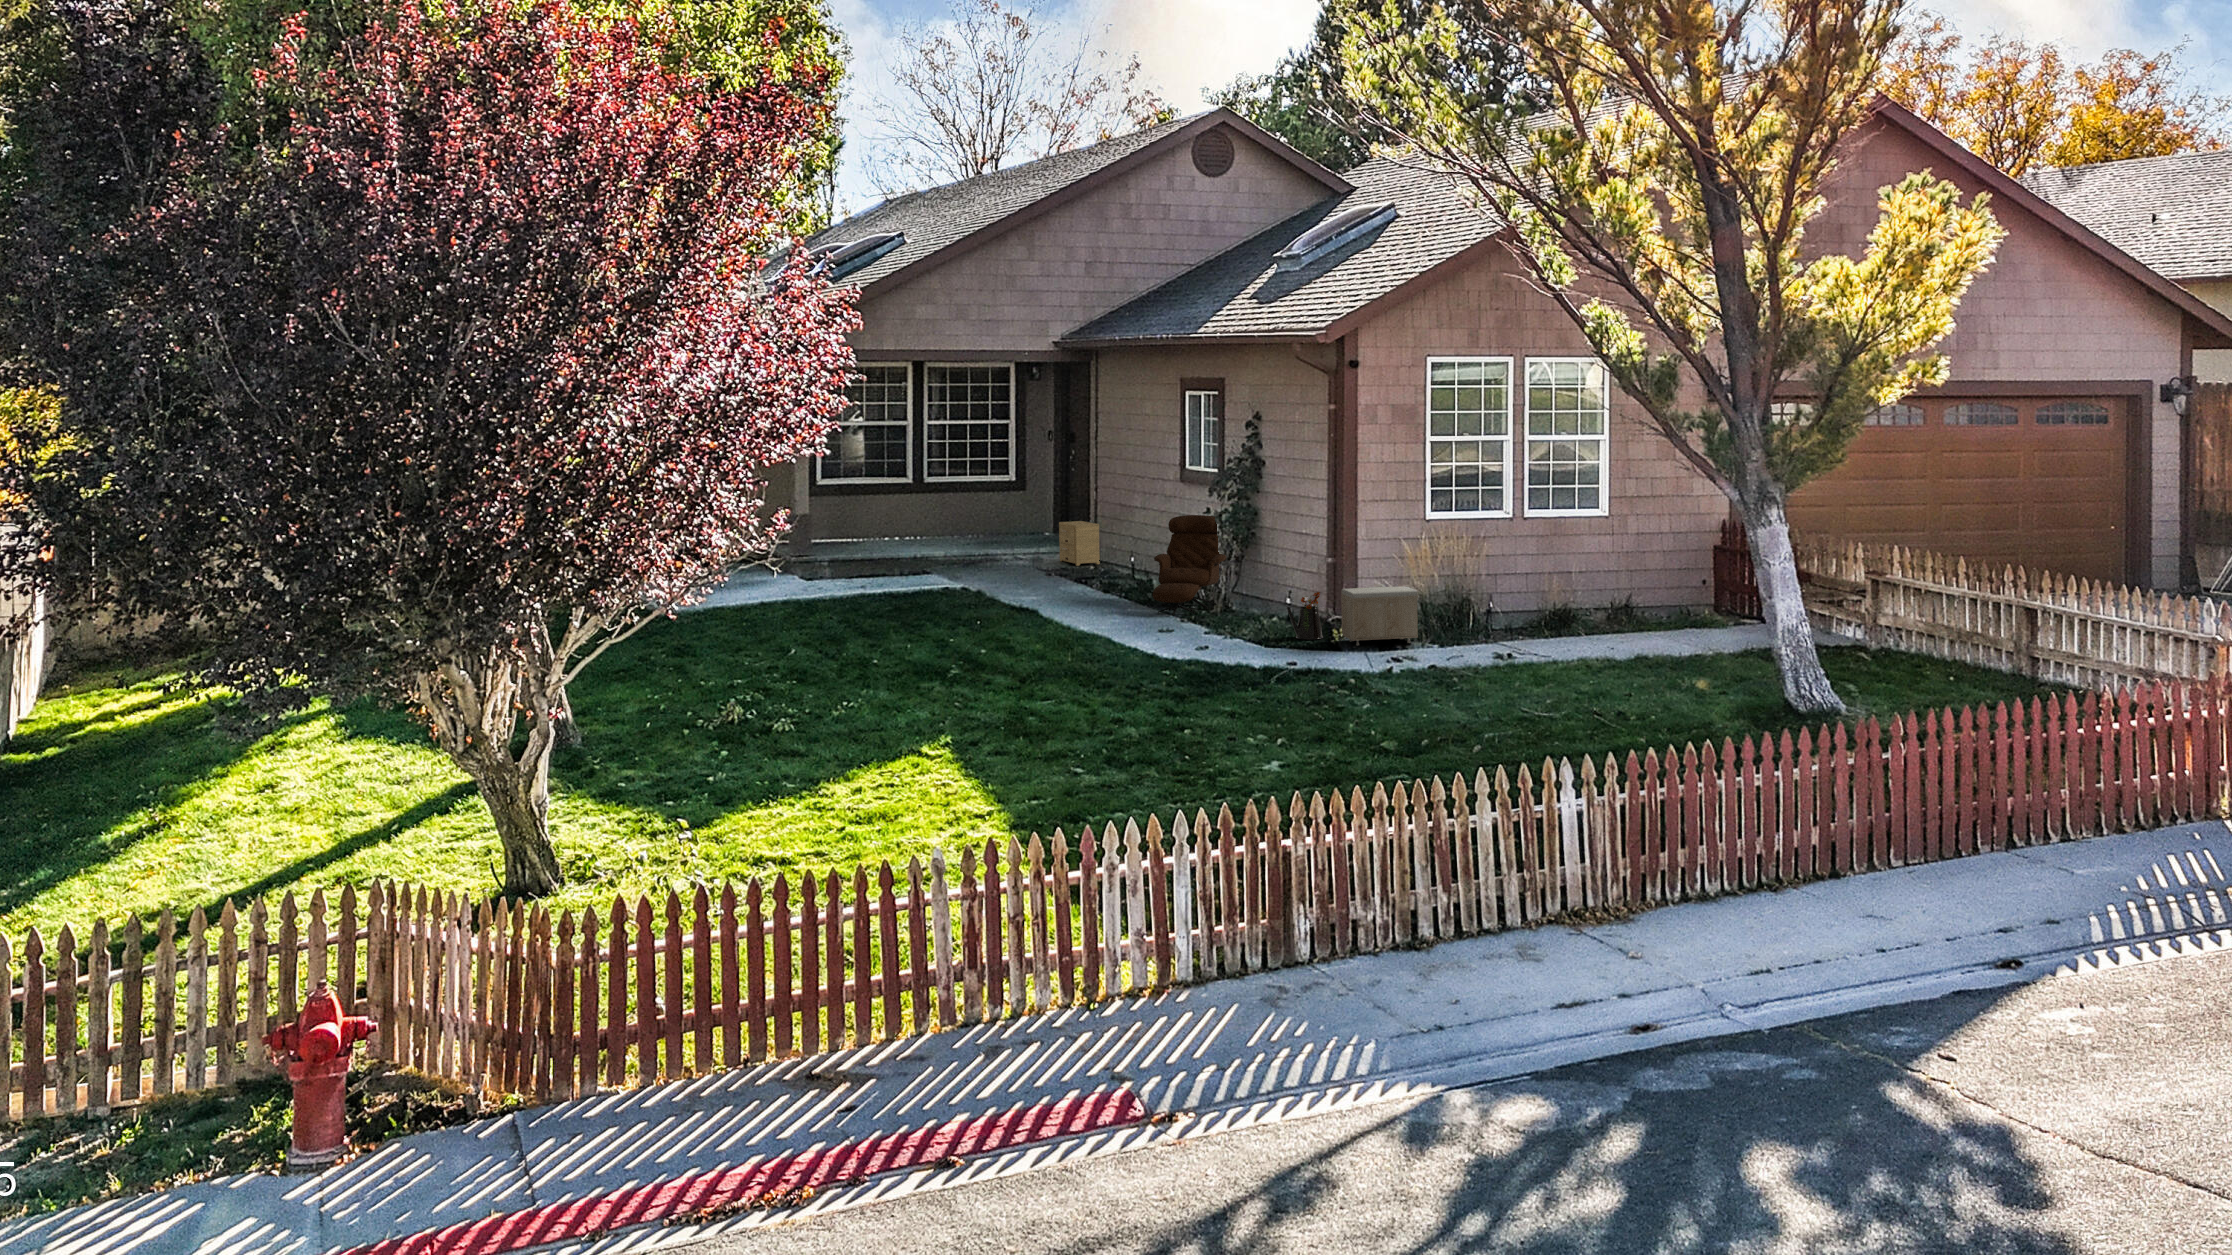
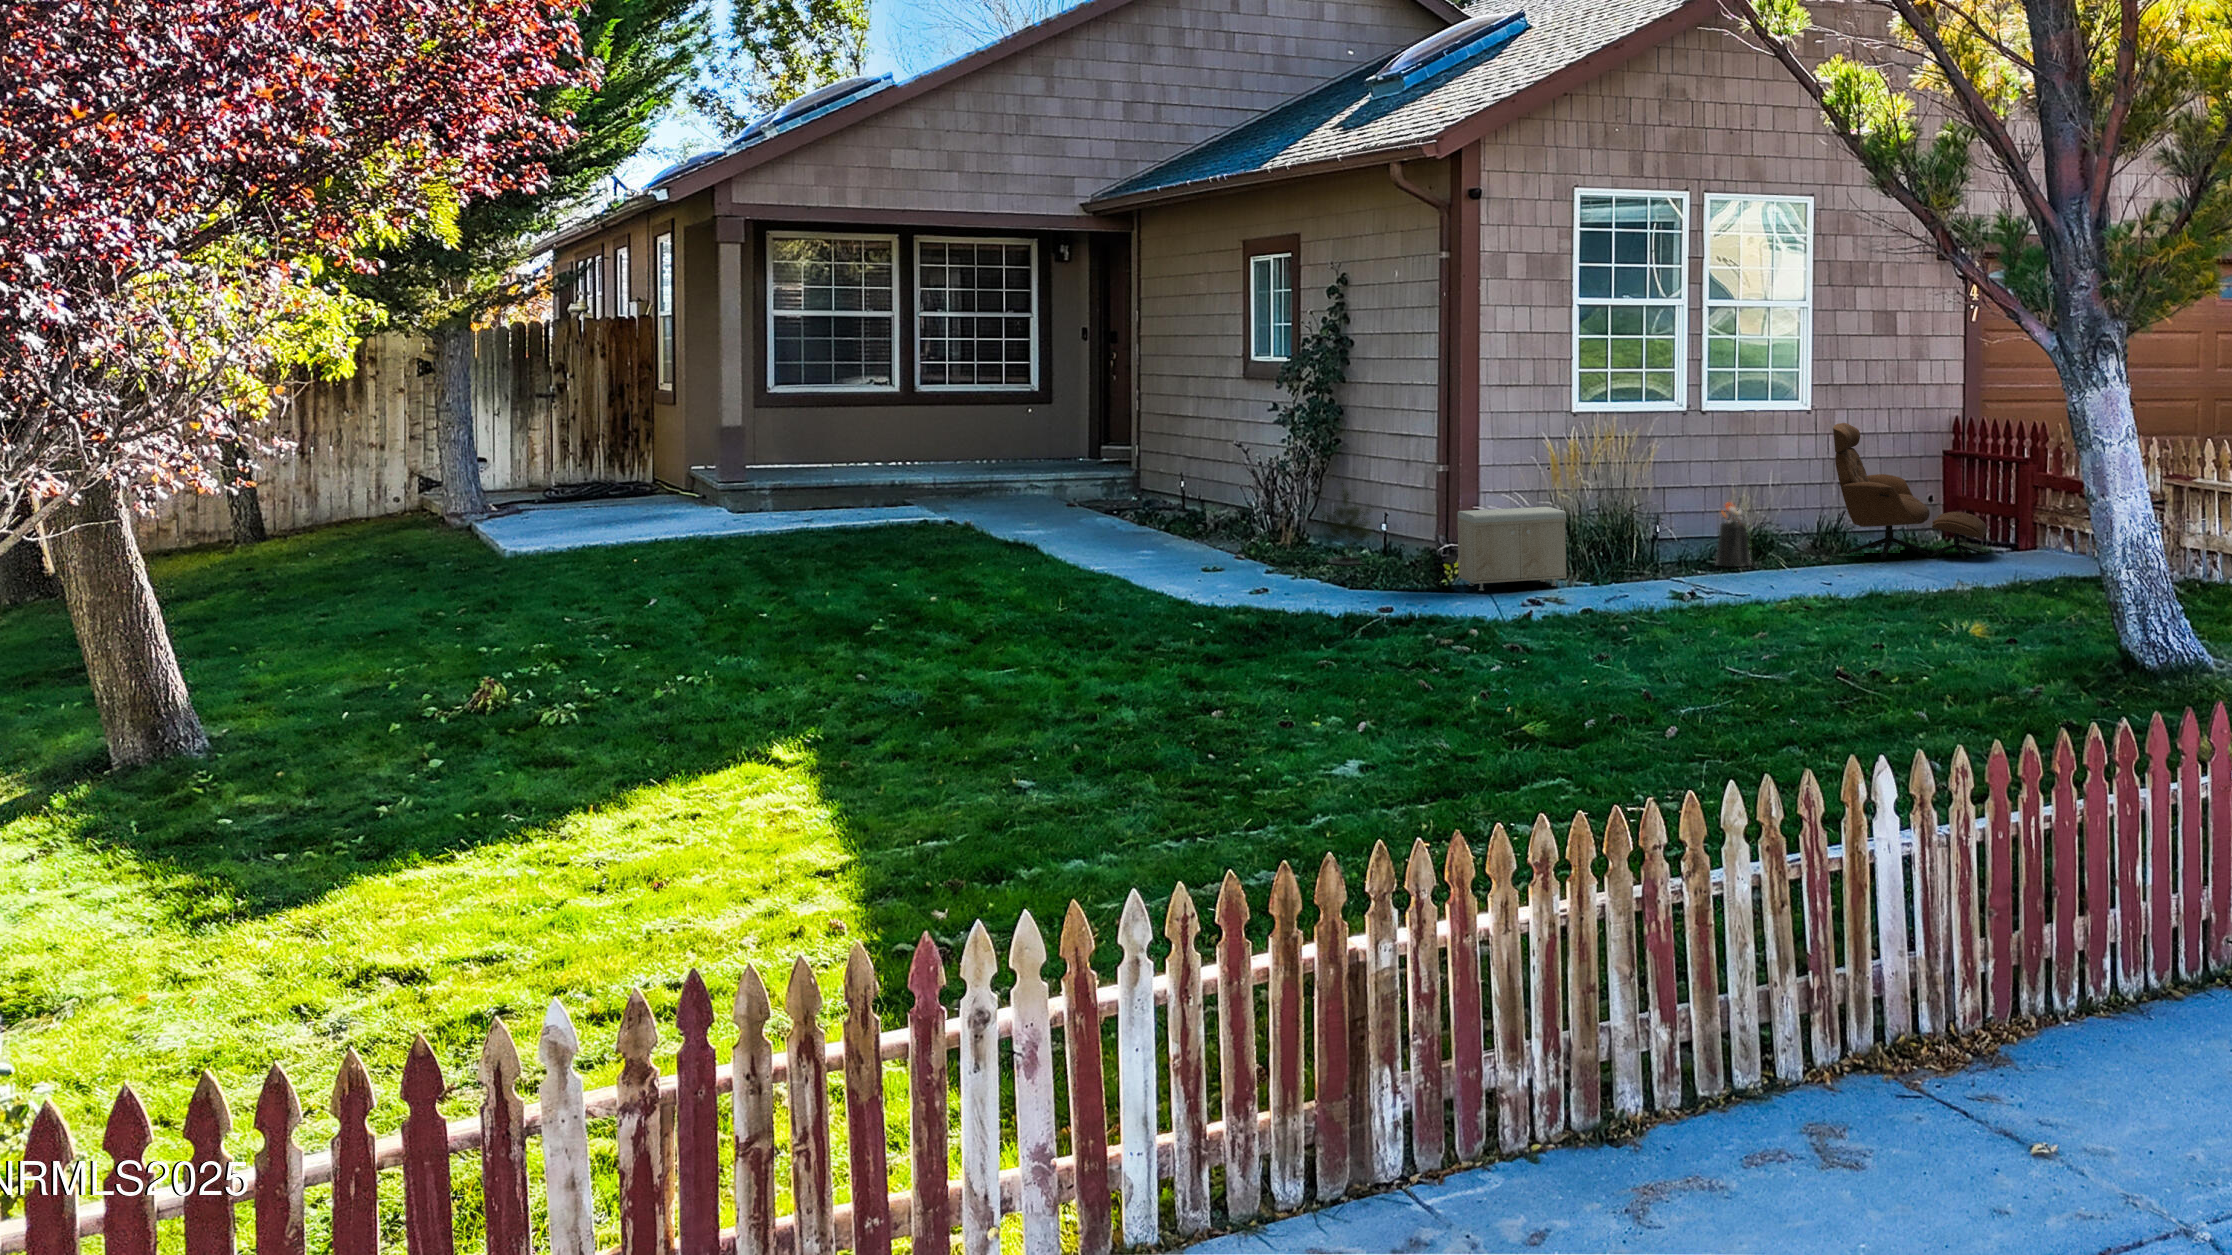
lounge chair: present [1153,515,1226,615] -> present [1833,423,1987,559]
side table: present [1059,521,1100,566] -> none [1079,440,1134,498]
potted tree: none [1241,563,1282,624] -> present [1321,483,1372,565]
watering can: present [1287,592,1326,640] -> present [1716,502,1751,567]

